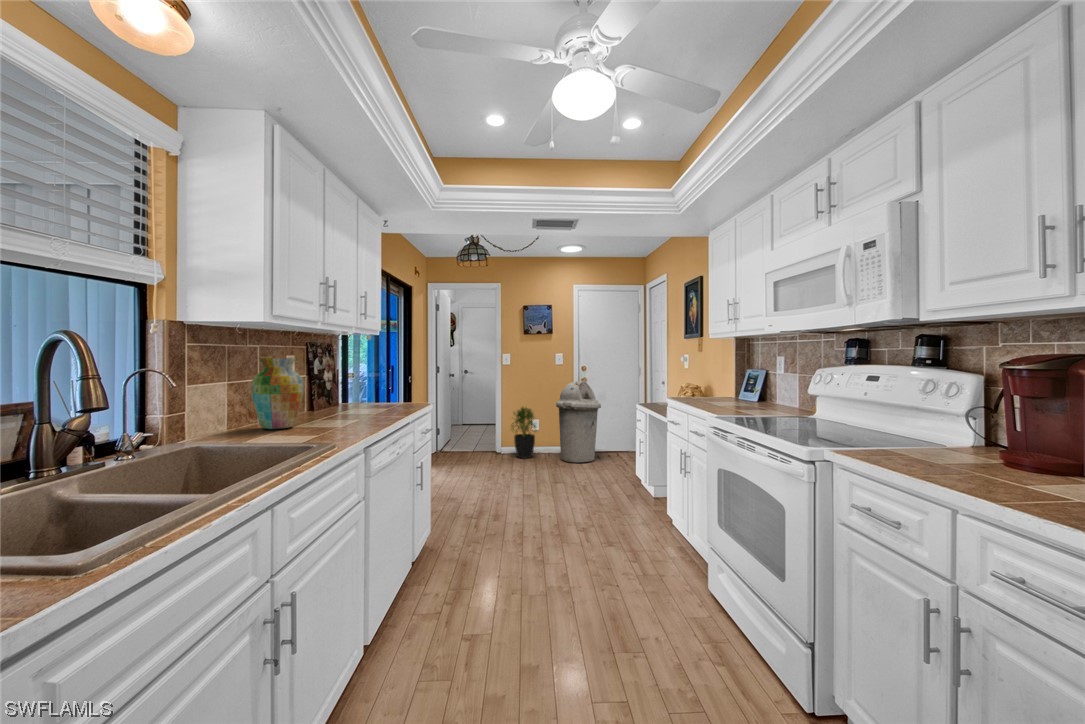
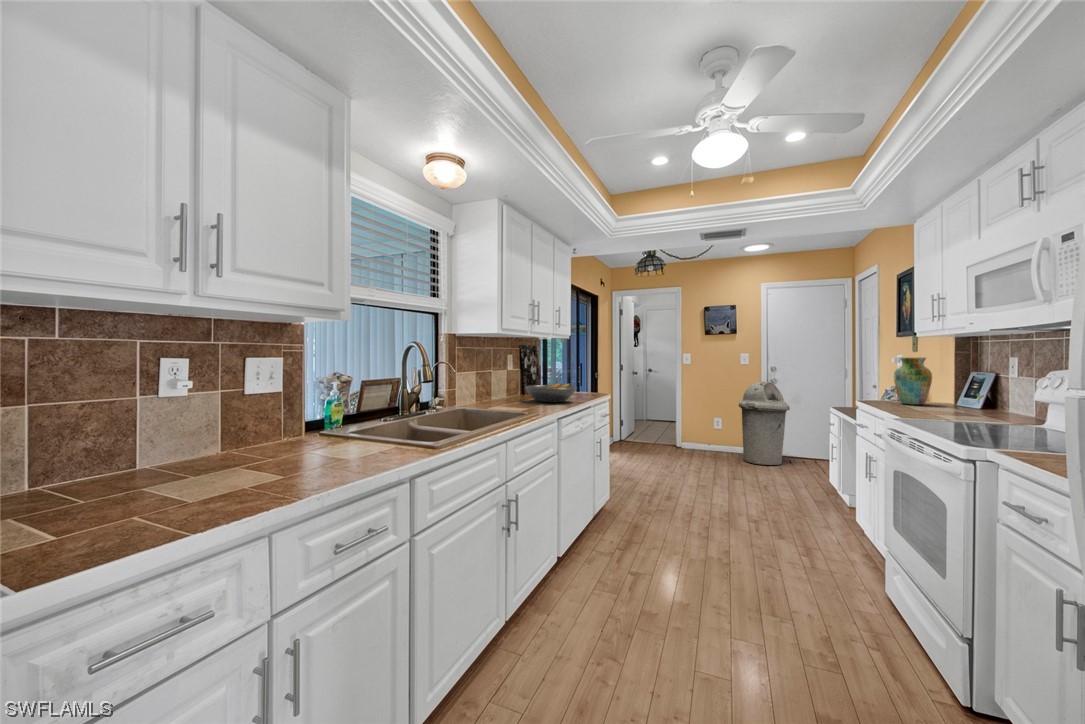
vase: present [251,358,304,429] -> present [894,357,932,405]
fruit bowl: none [313,392,387,418] -> present [525,383,577,402]
potted plant: present [511,407,535,459] -> none [688,405,719,456]

